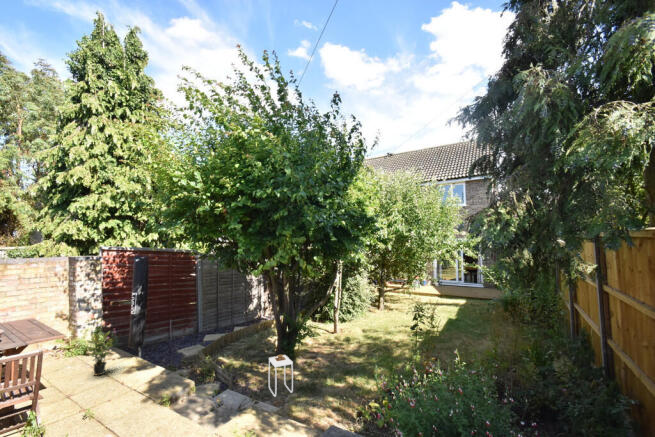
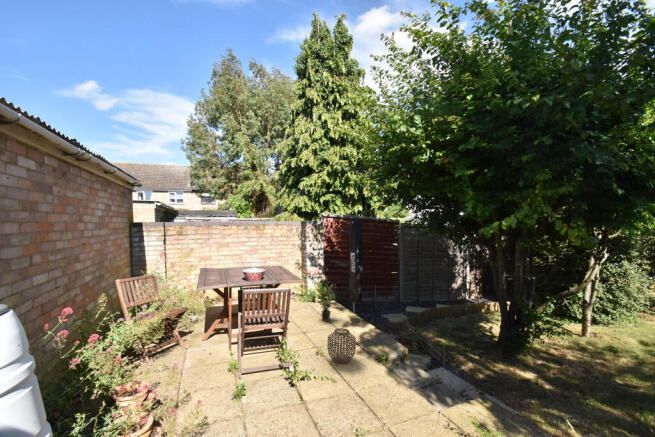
side table: present [269,355,293,396] -> none [499,344,538,398]
woven basket: none [96,380,132,420] -> present [327,328,356,364]

